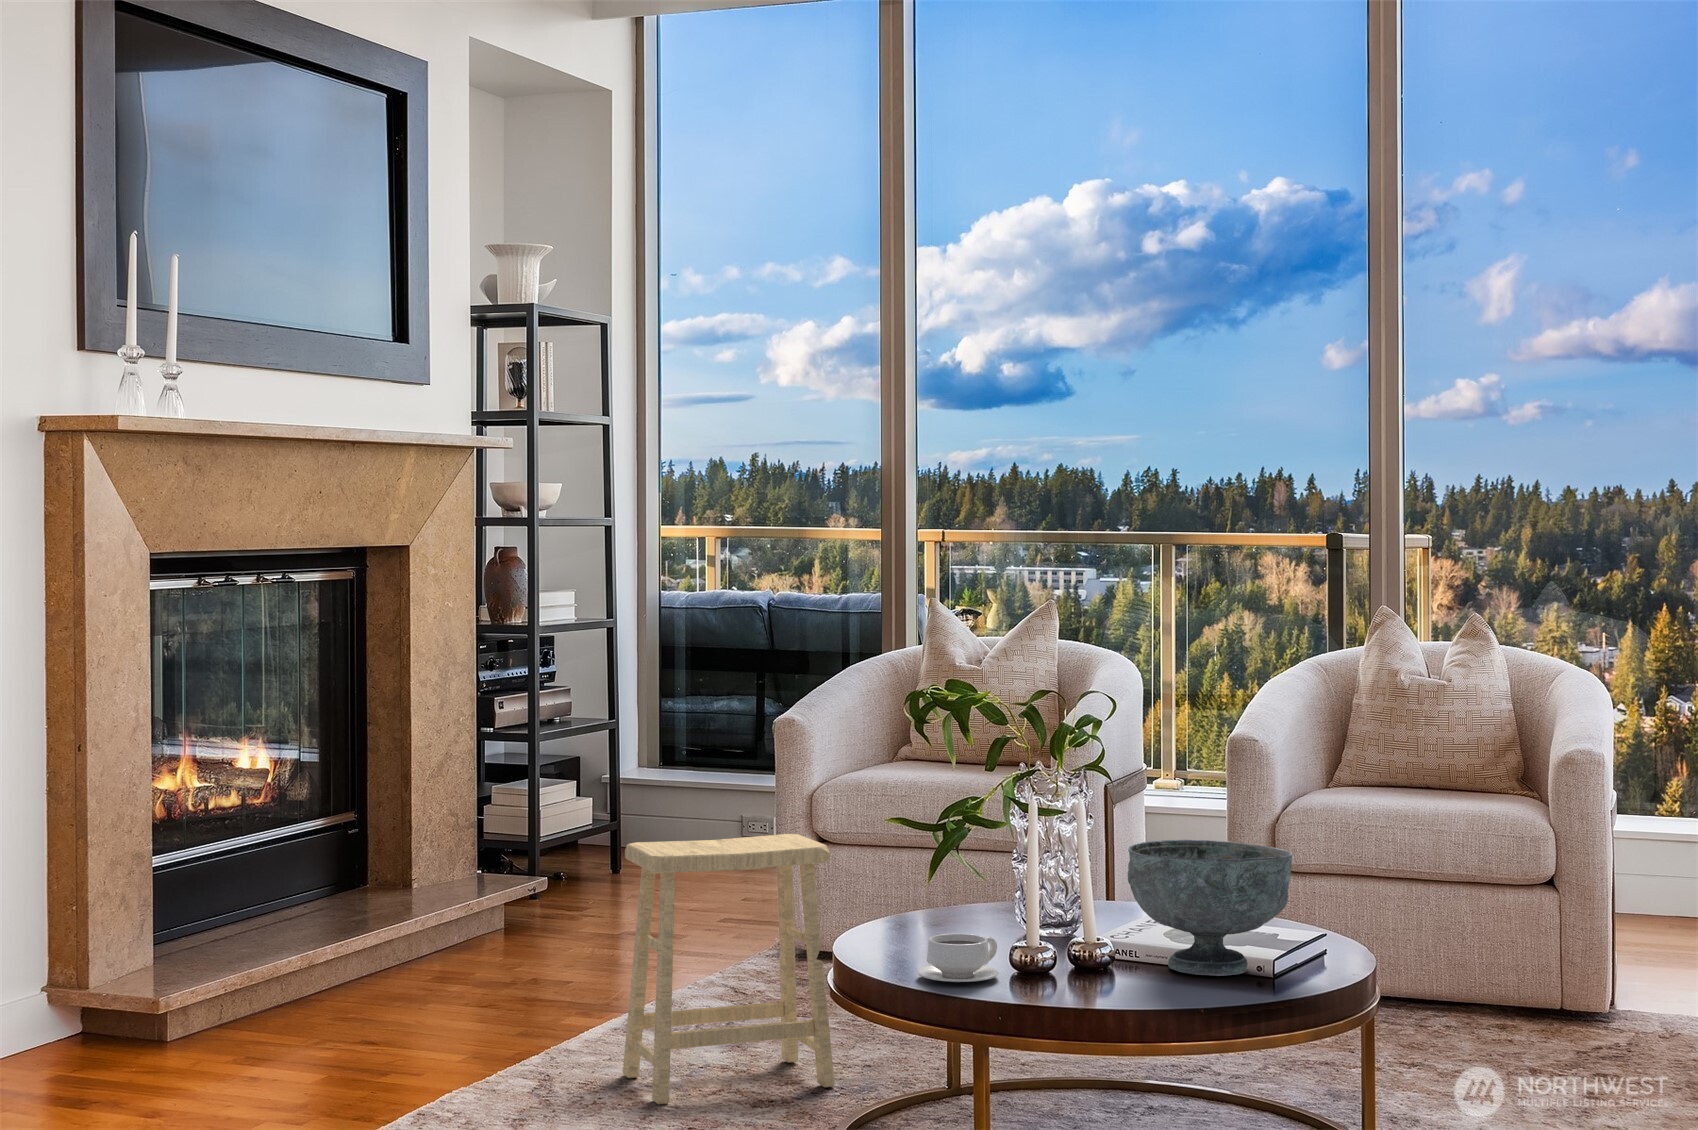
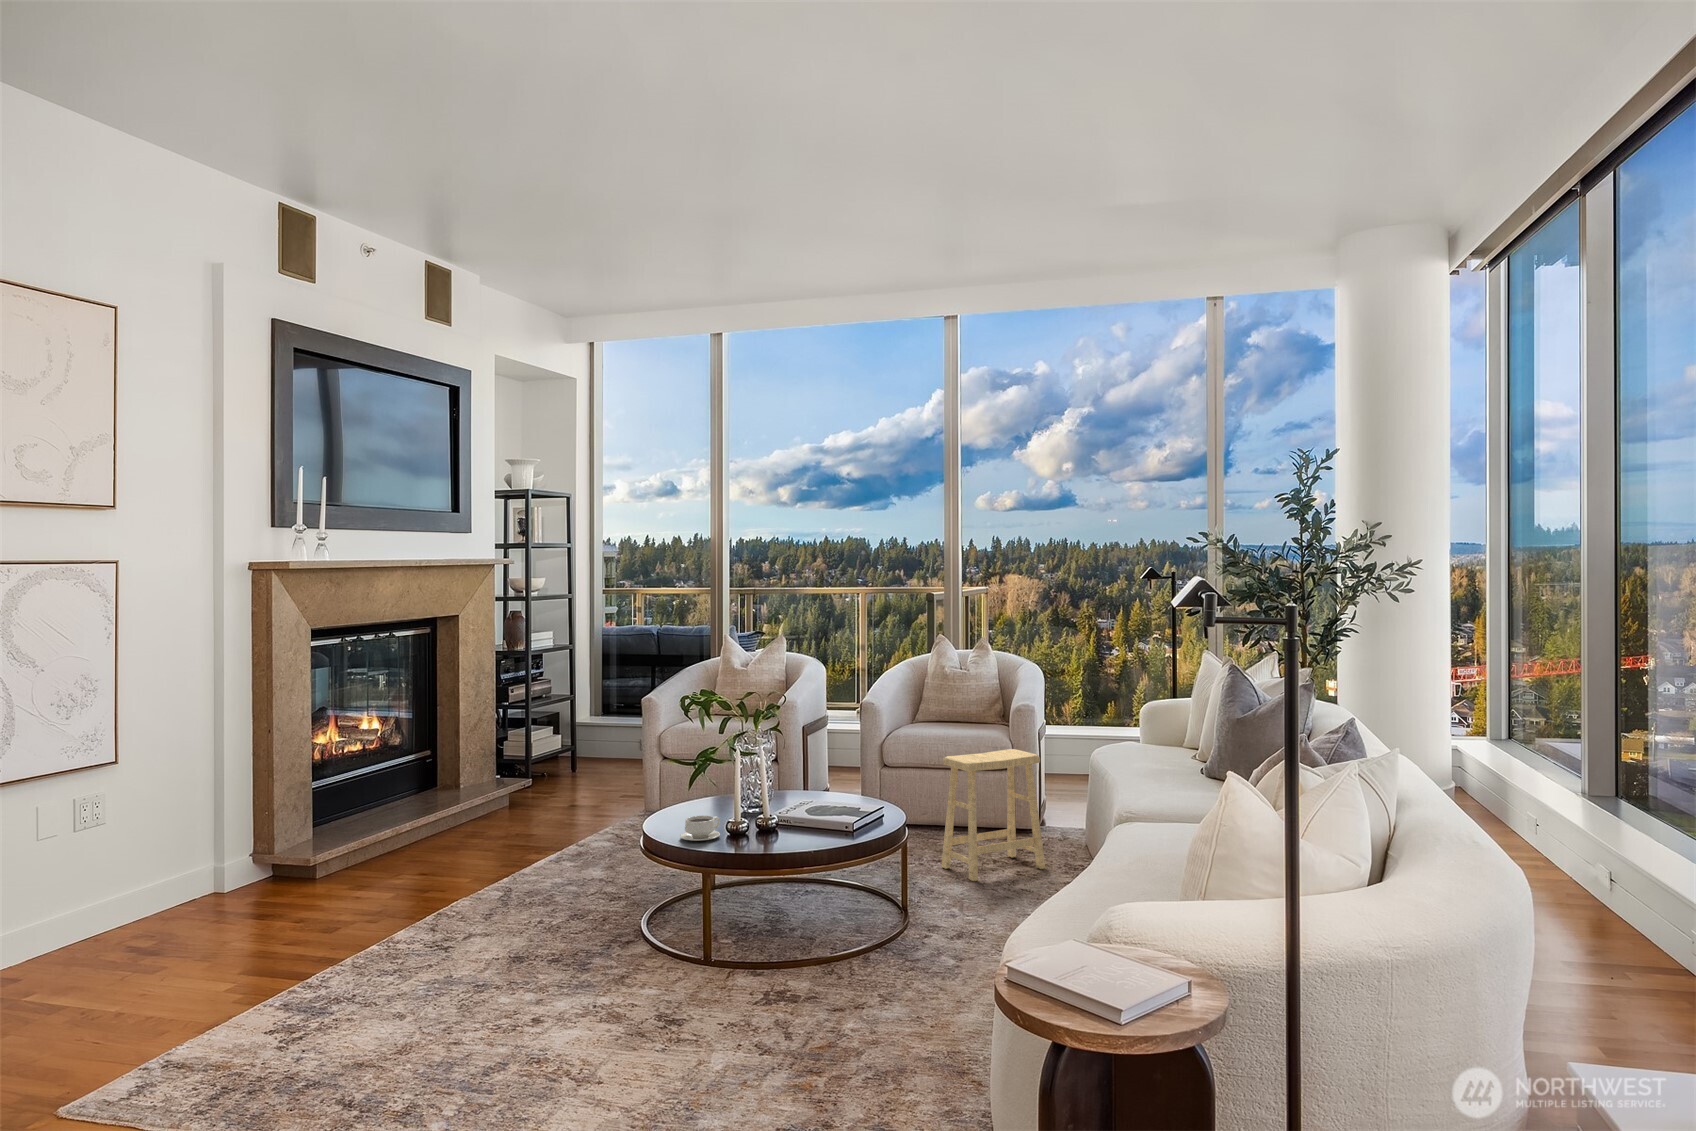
footstool: present [623,834,835,1104] -> present [941,749,1045,881]
decorative bowl: present [1128,839,1293,976] -> none [784,764,863,831]

